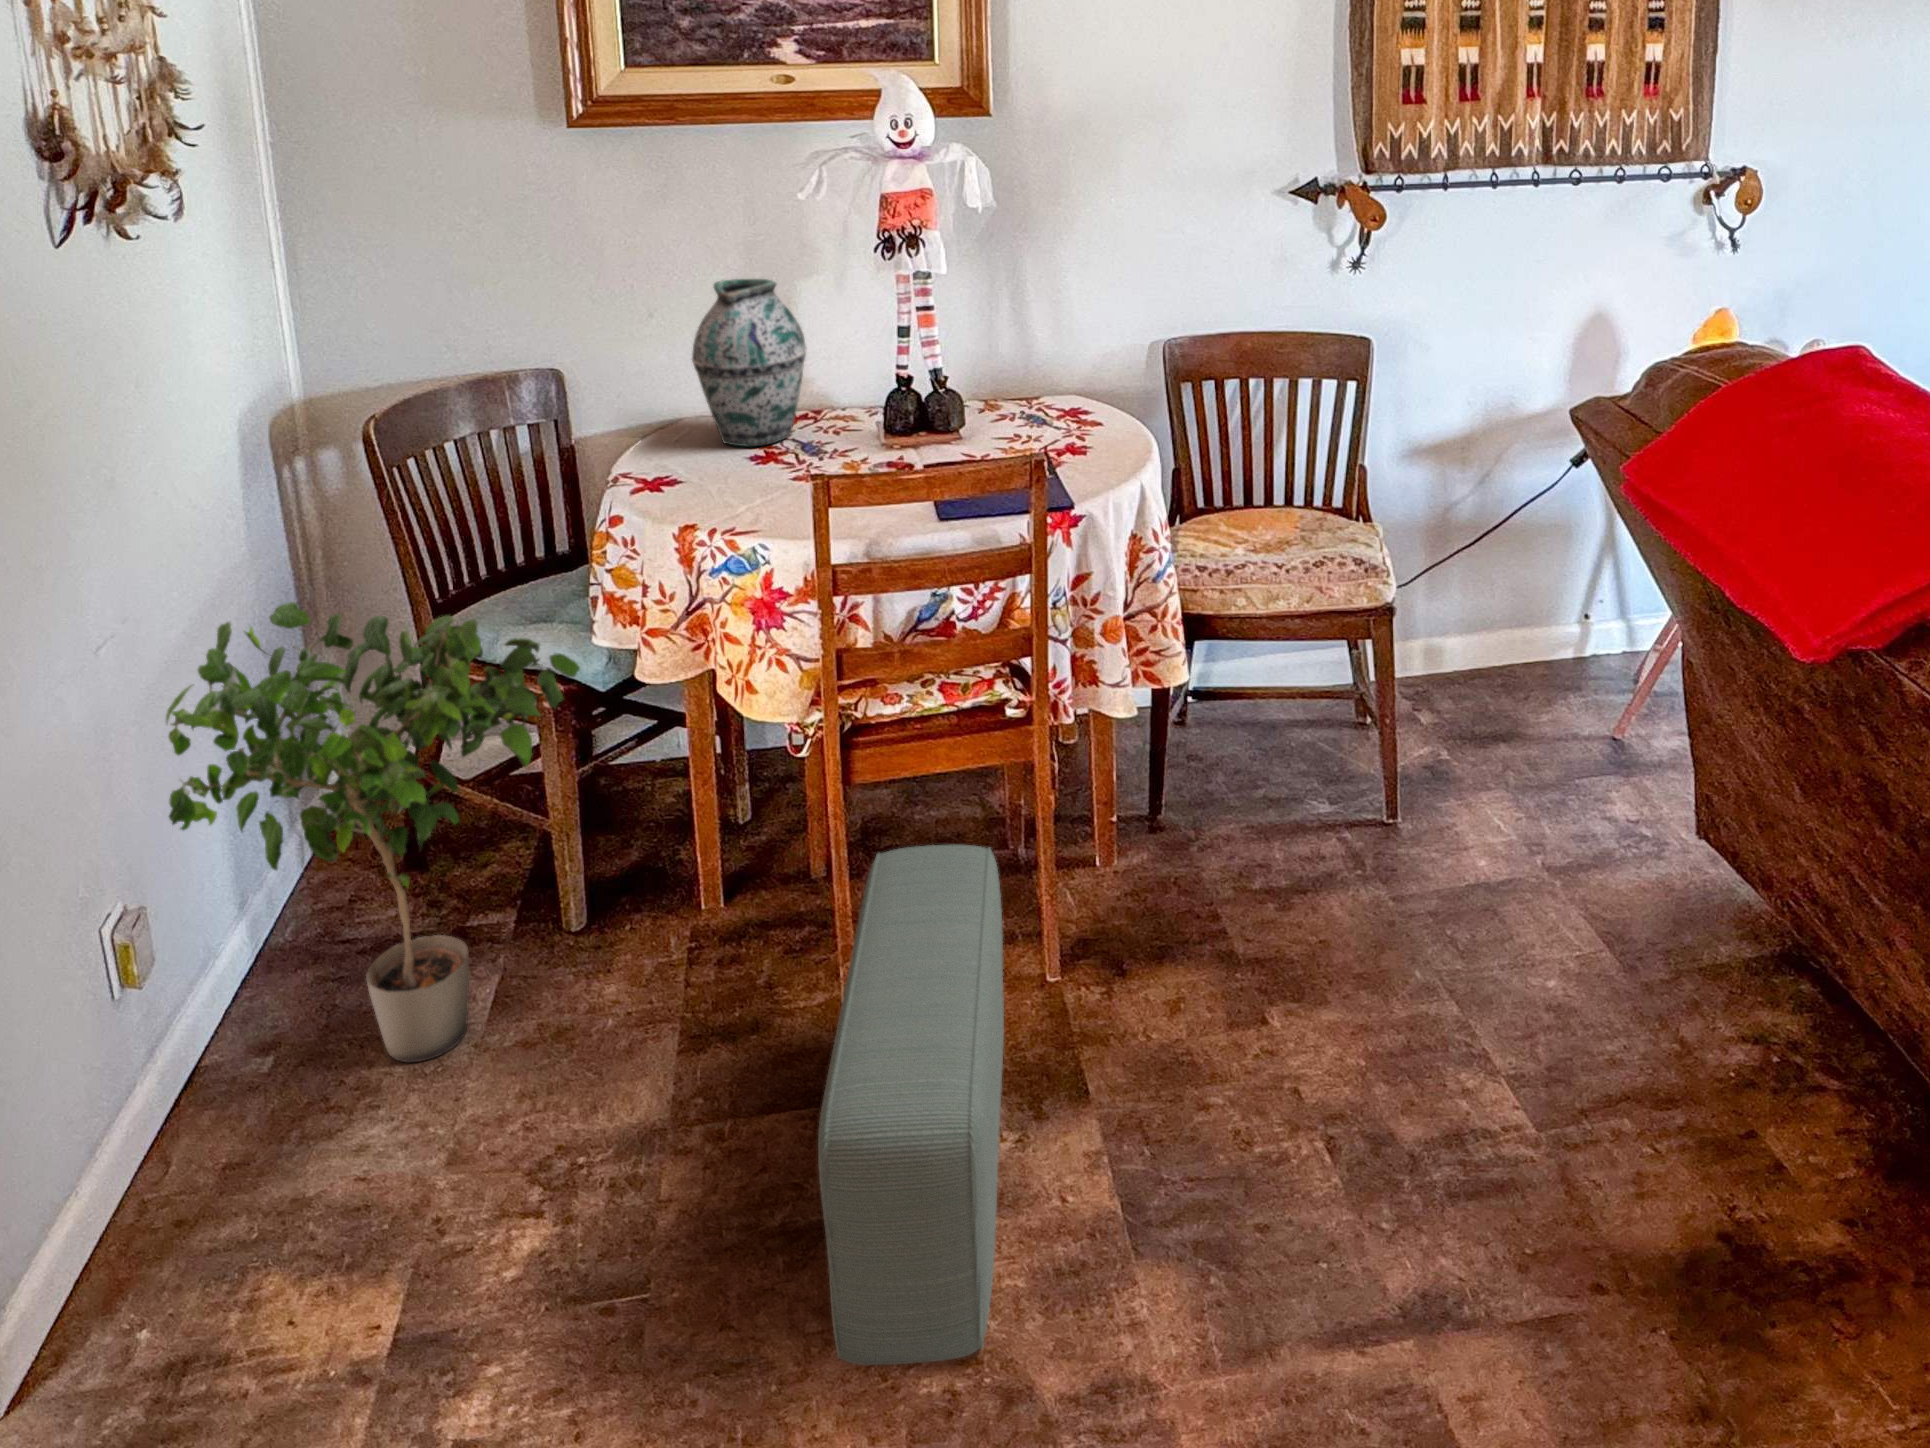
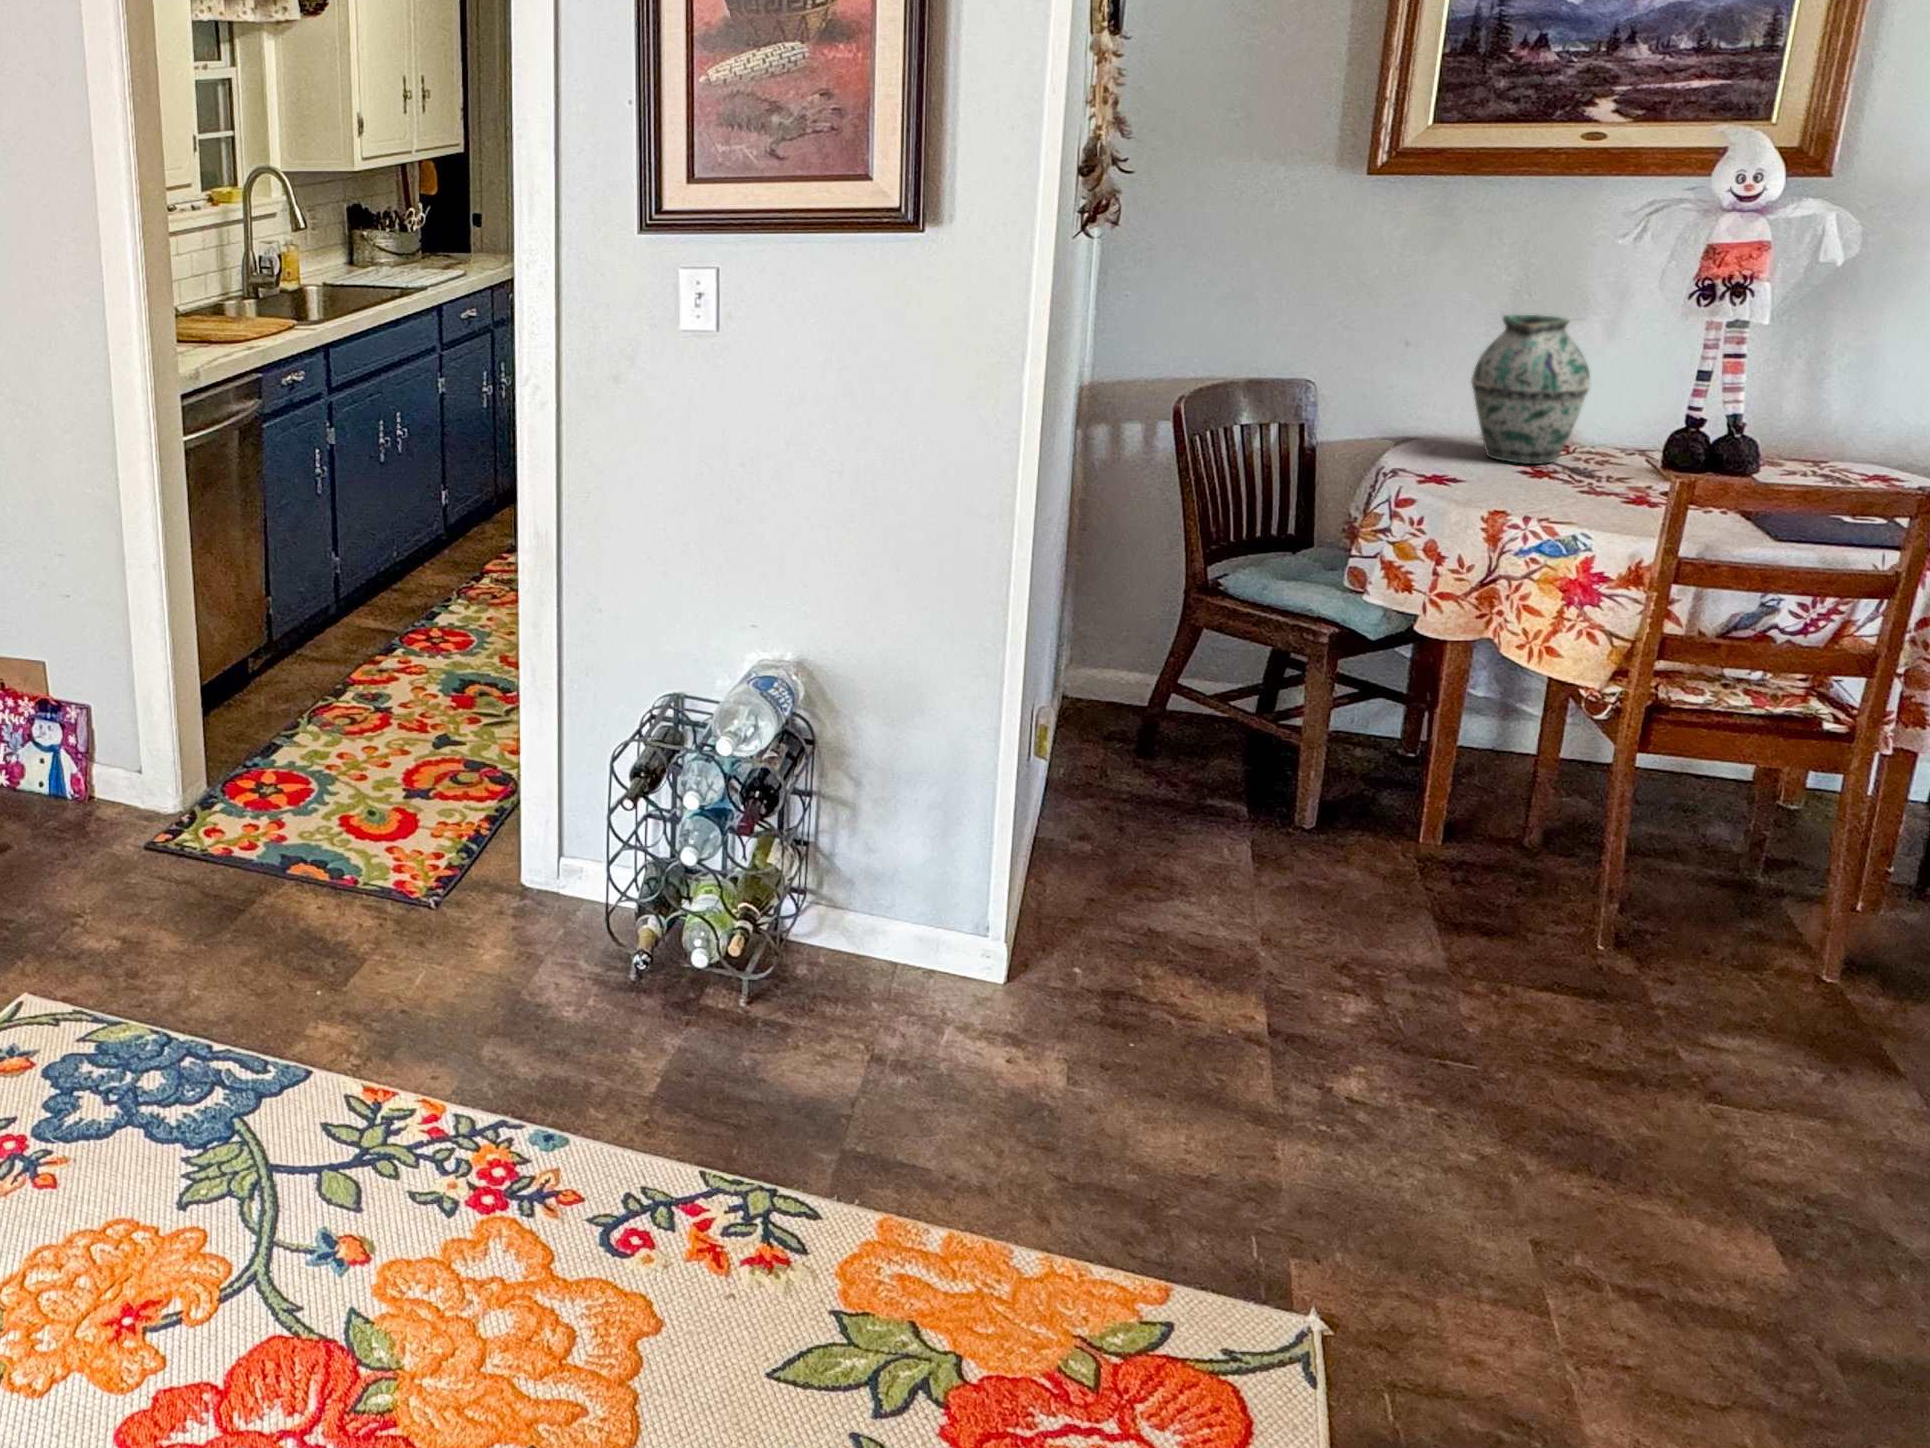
potted plant: present [166,602,580,1062] -> none [1088,518,1406,877]
pouf: present [818,845,1004,1365] -> none [1654,806,1869,1177]

